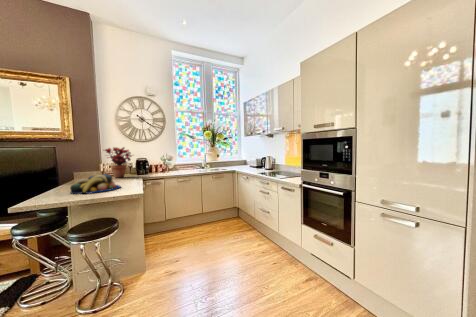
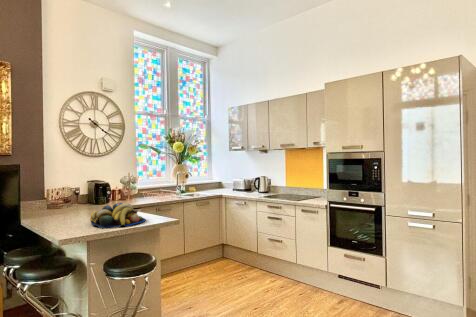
potted plant: present [105,147,132,178] -> none [62,166,106,209]

